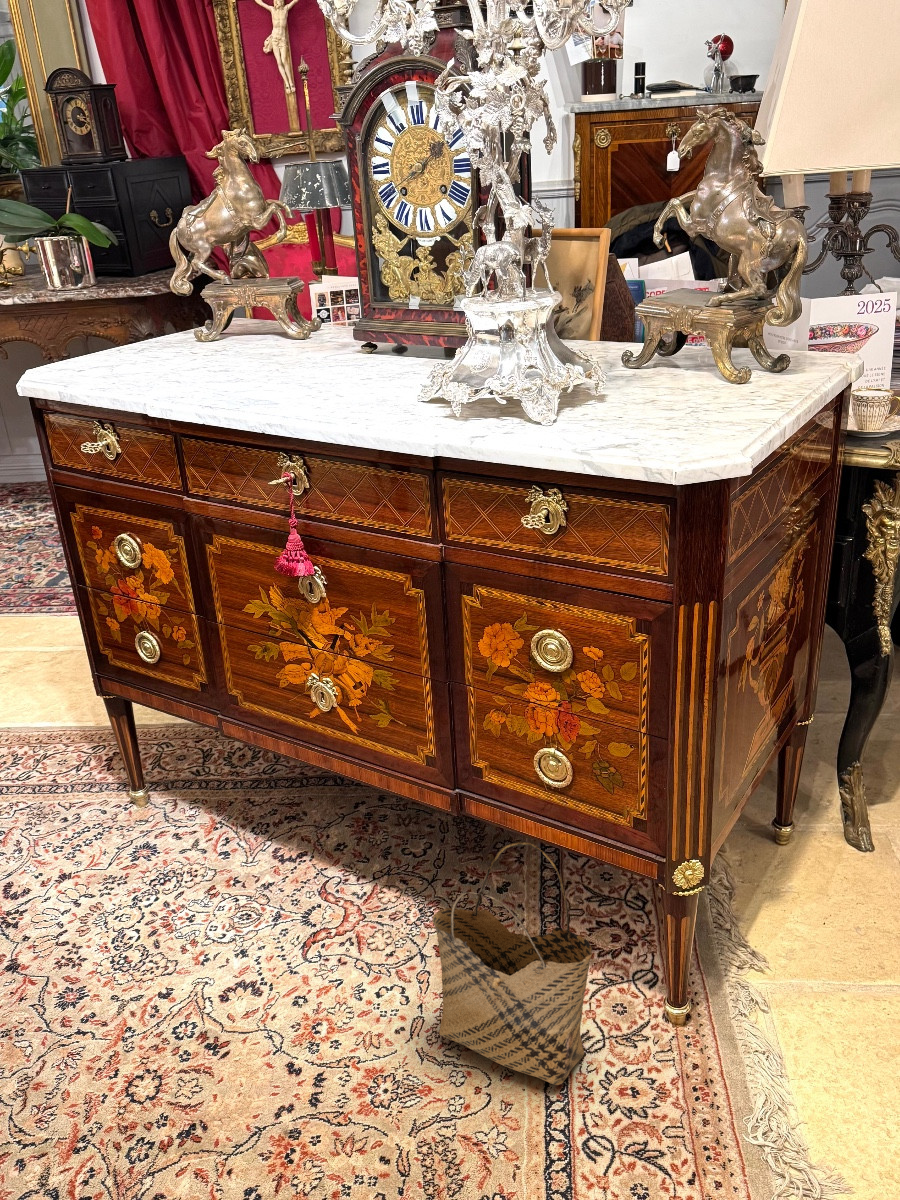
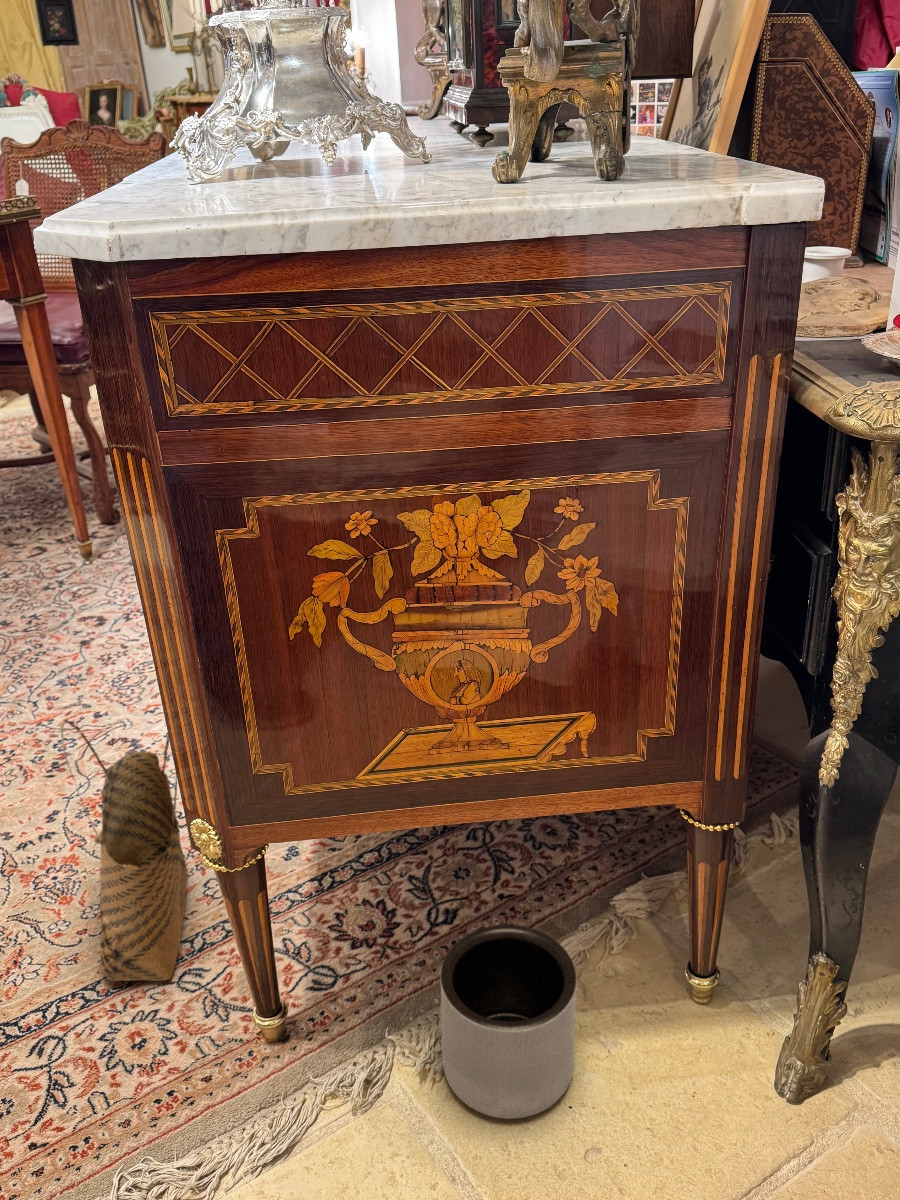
planter: none [740,833,839,956] -> present [440,925,577,1119]

